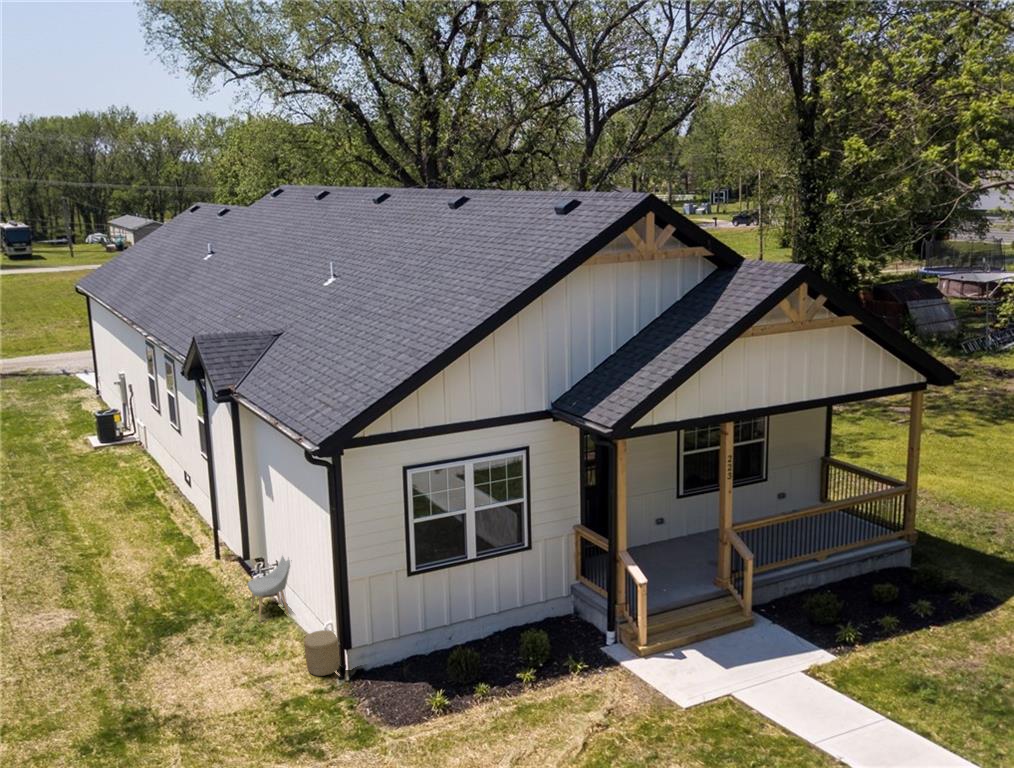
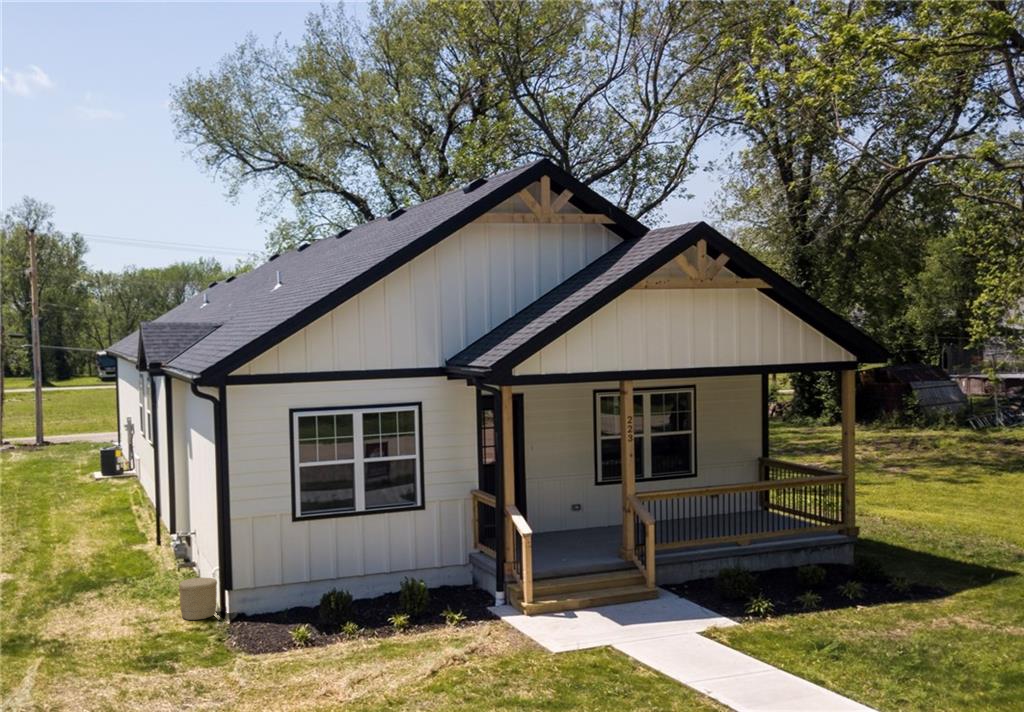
chair: present [247,556,290,622] -> none [149,507,198,587]

